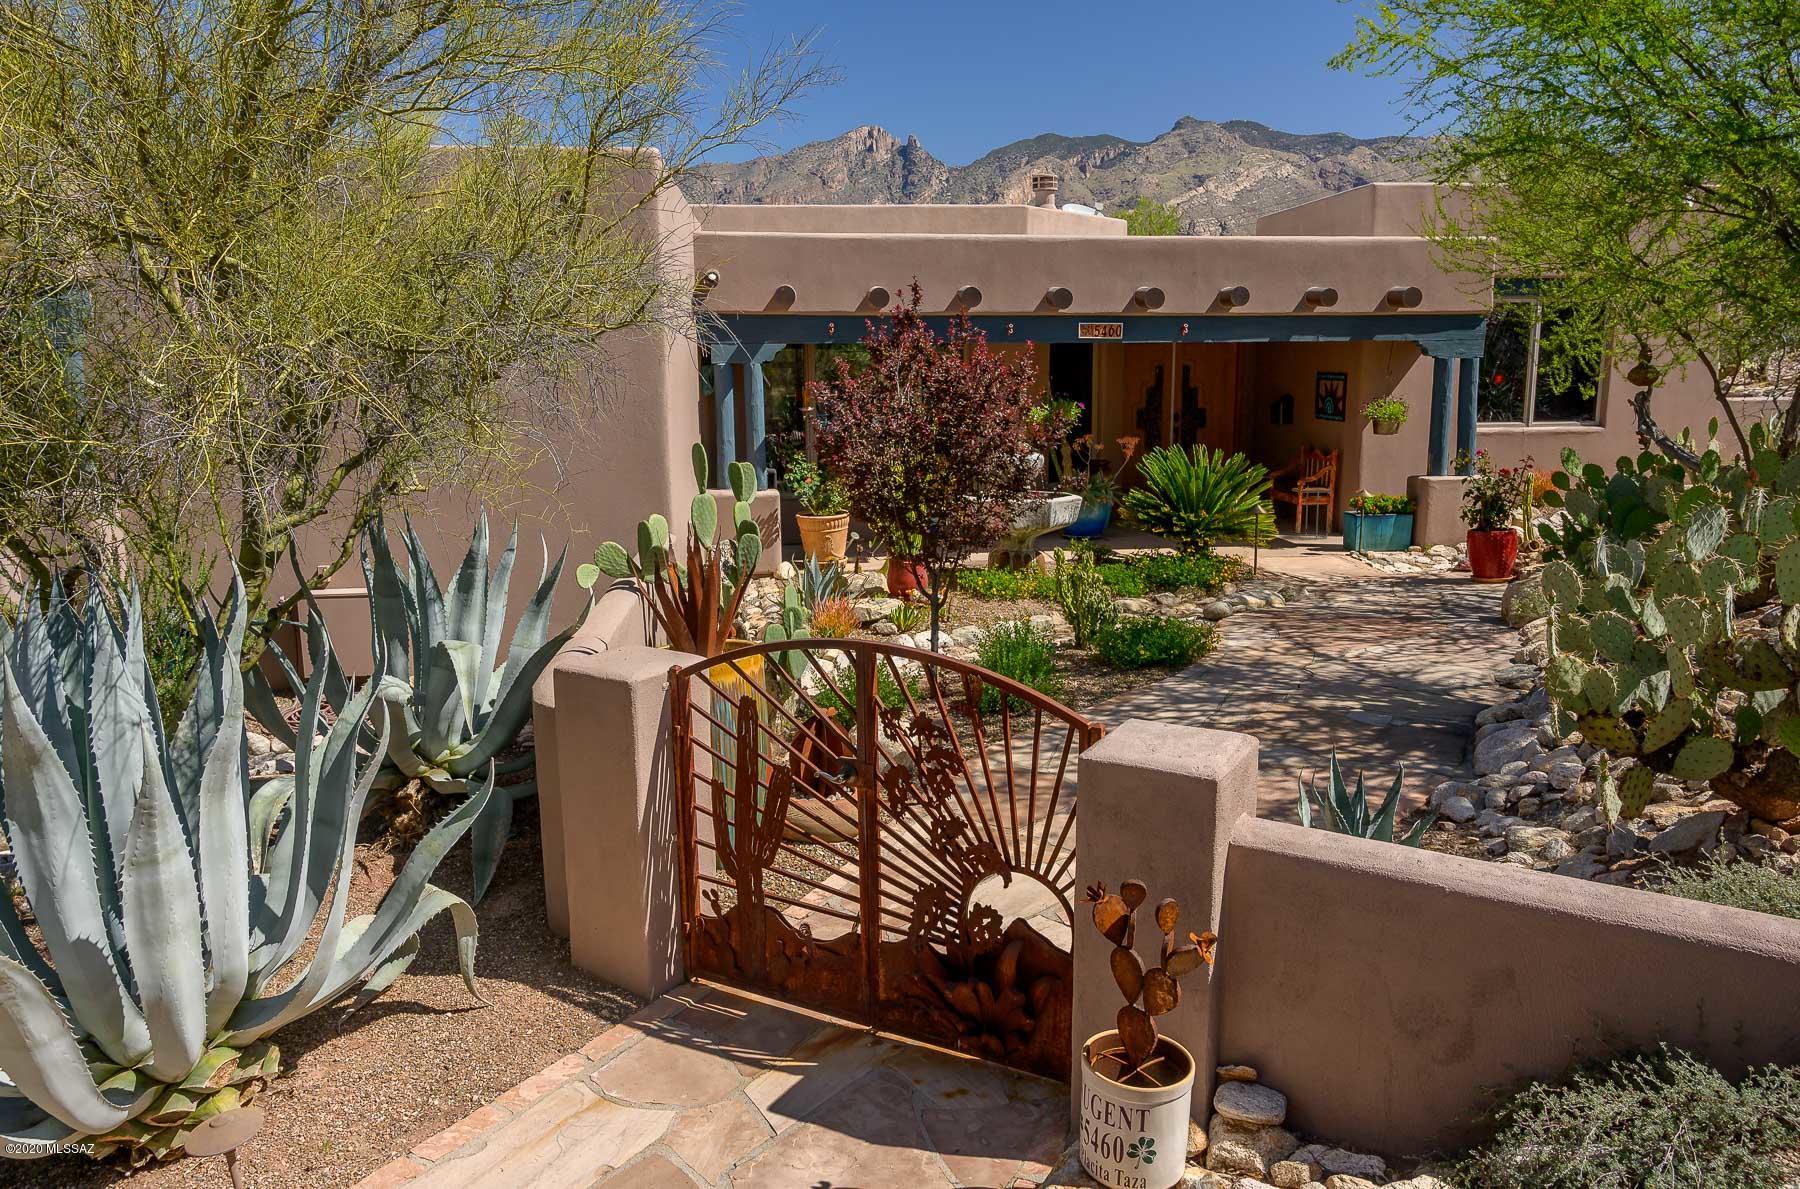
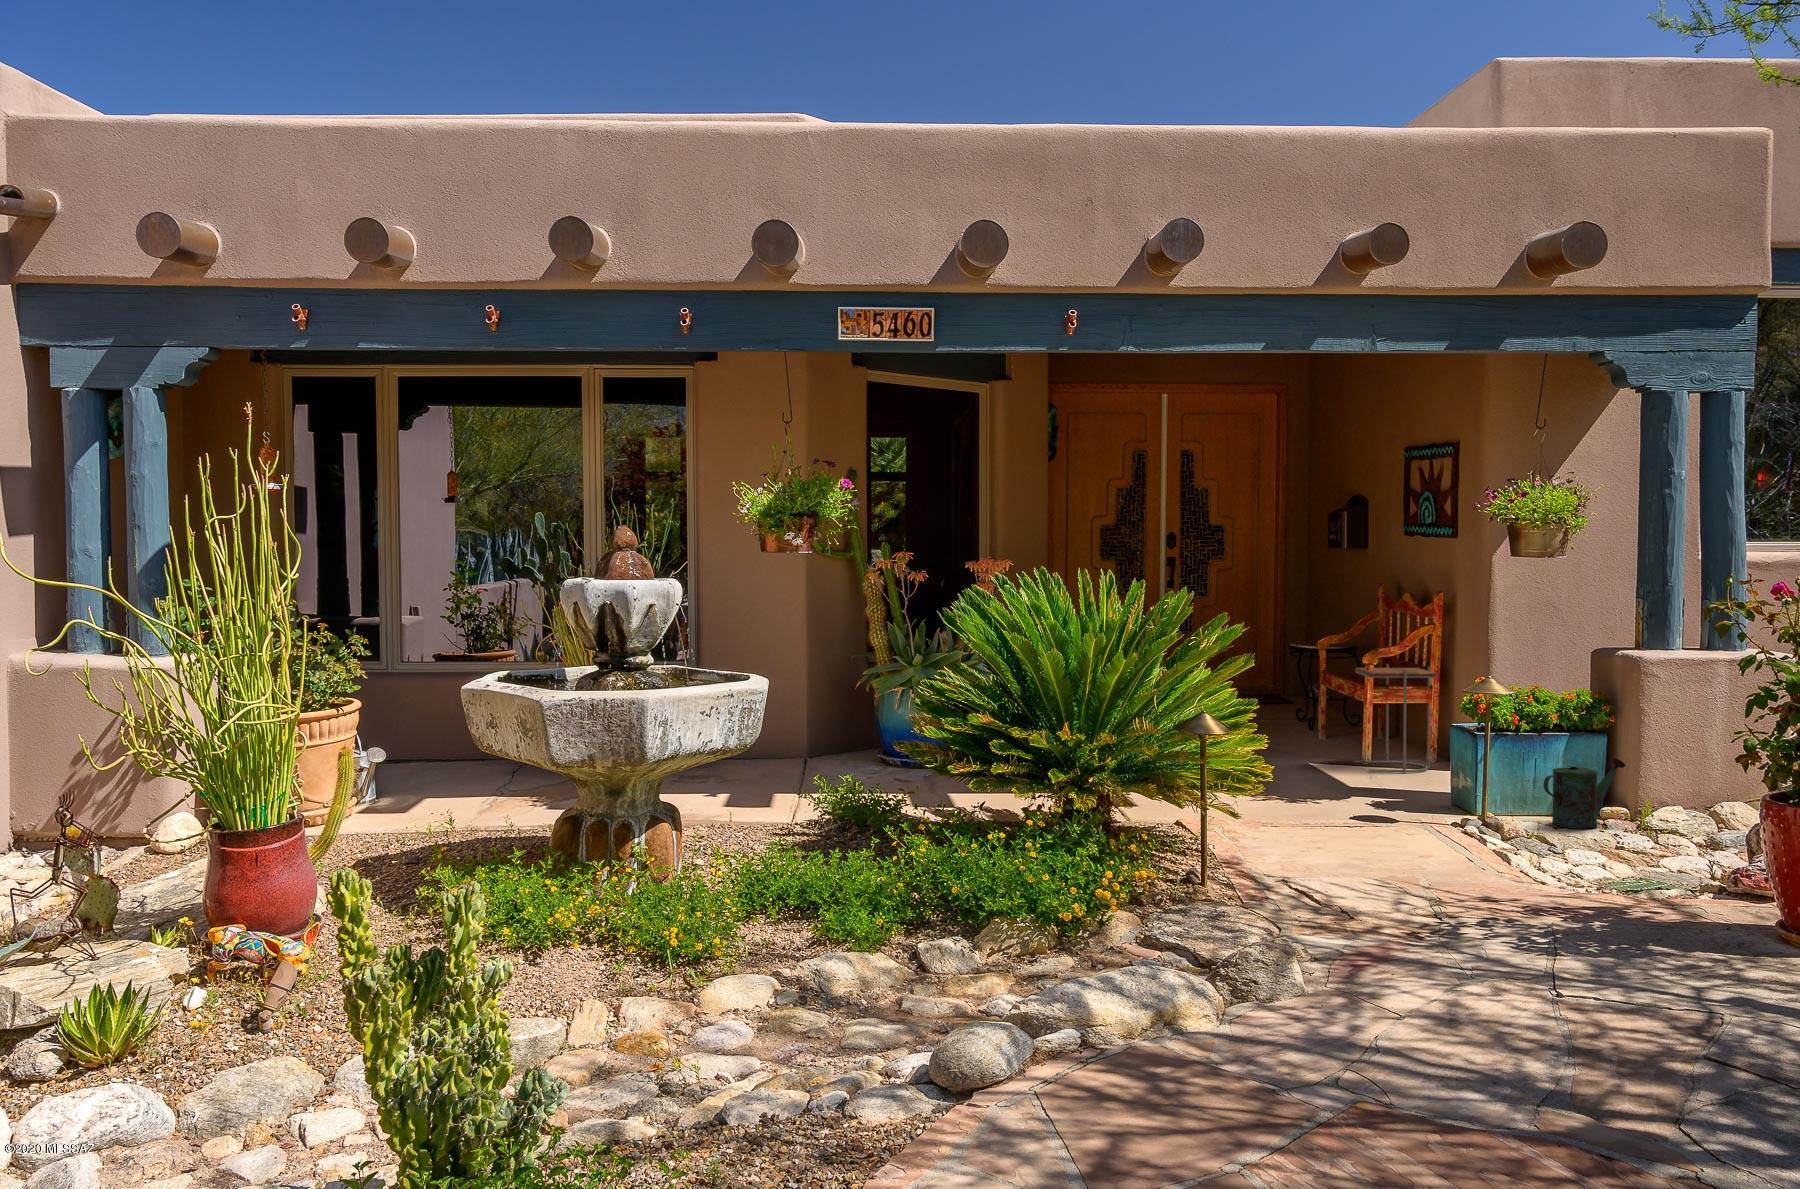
watering can: none [1385,526,1420,556] -> present [1544,758,1626,829]

